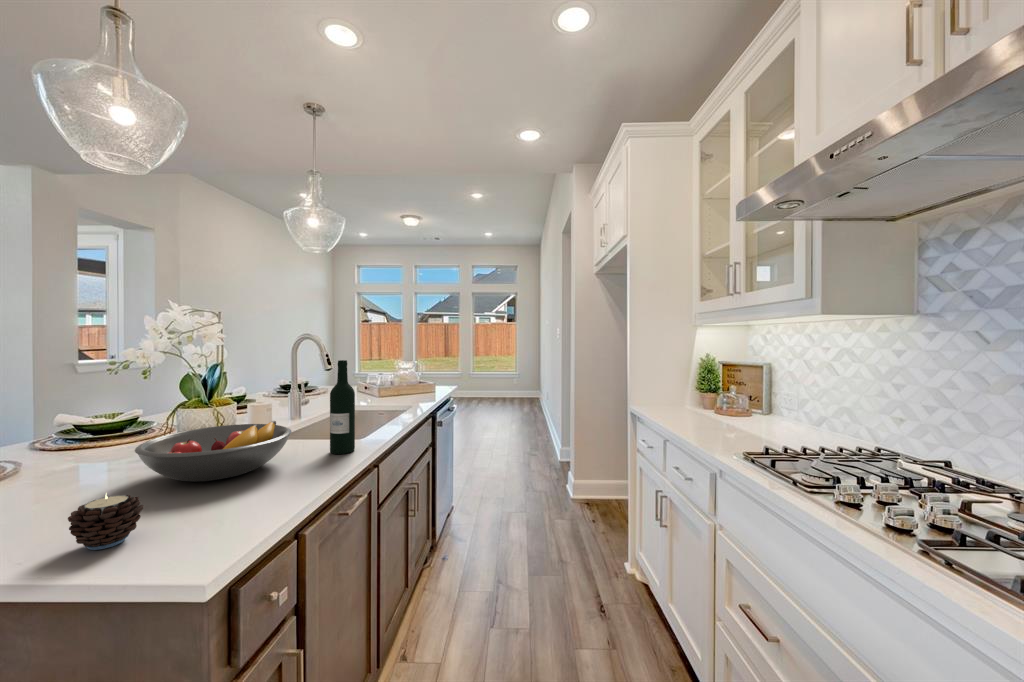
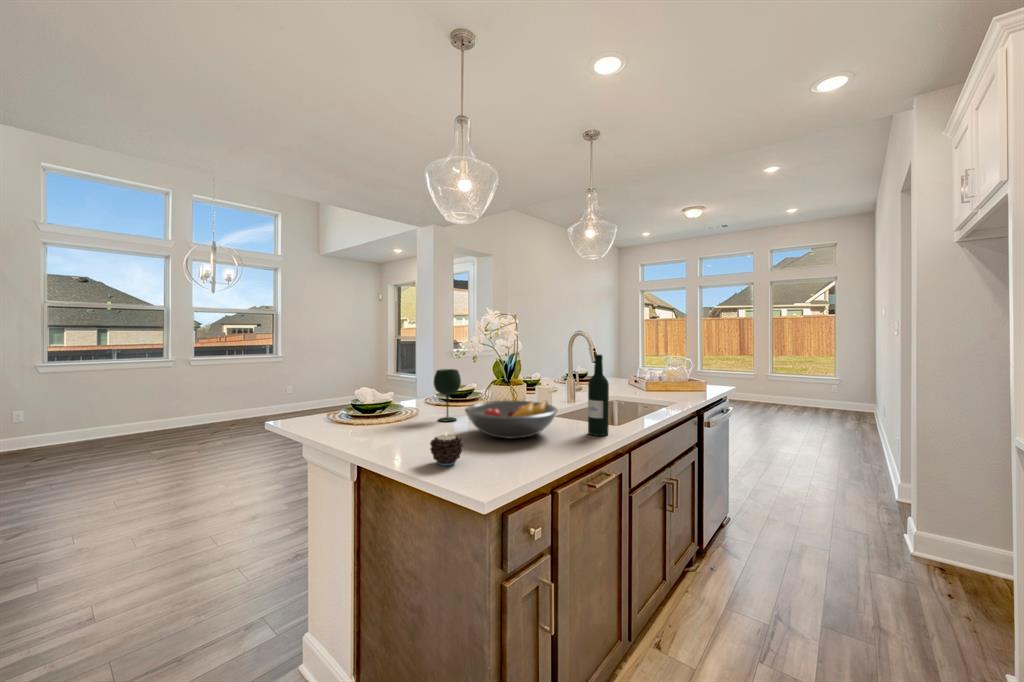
wine glass: none [60,390,120,474] -> present [434,369,461,422]

